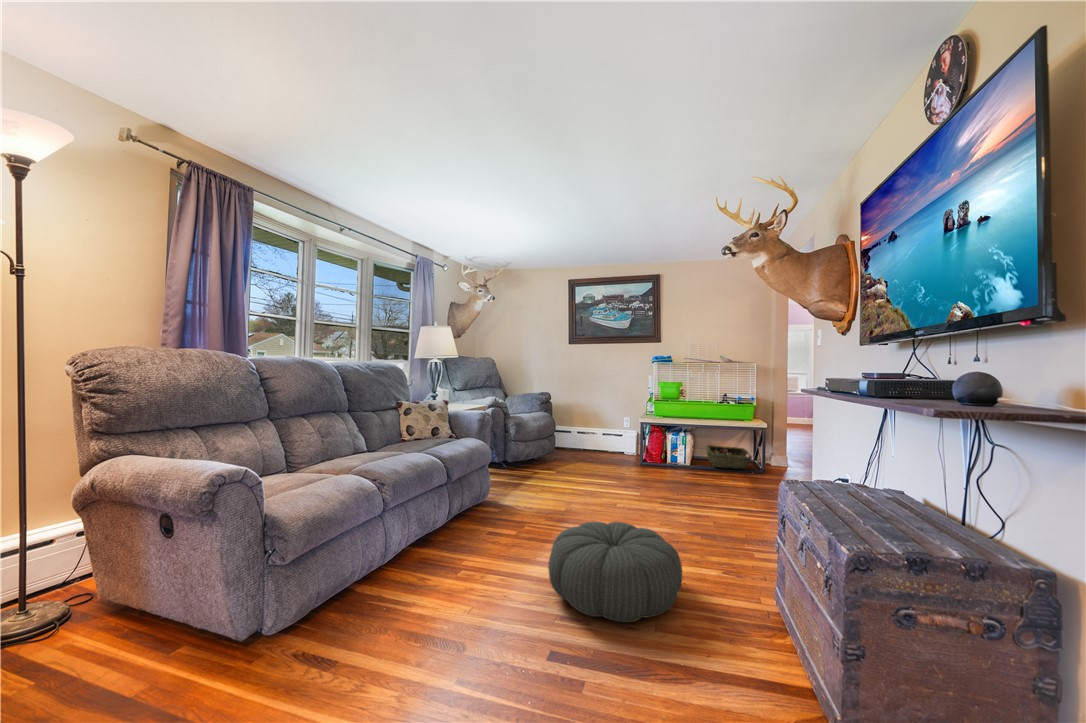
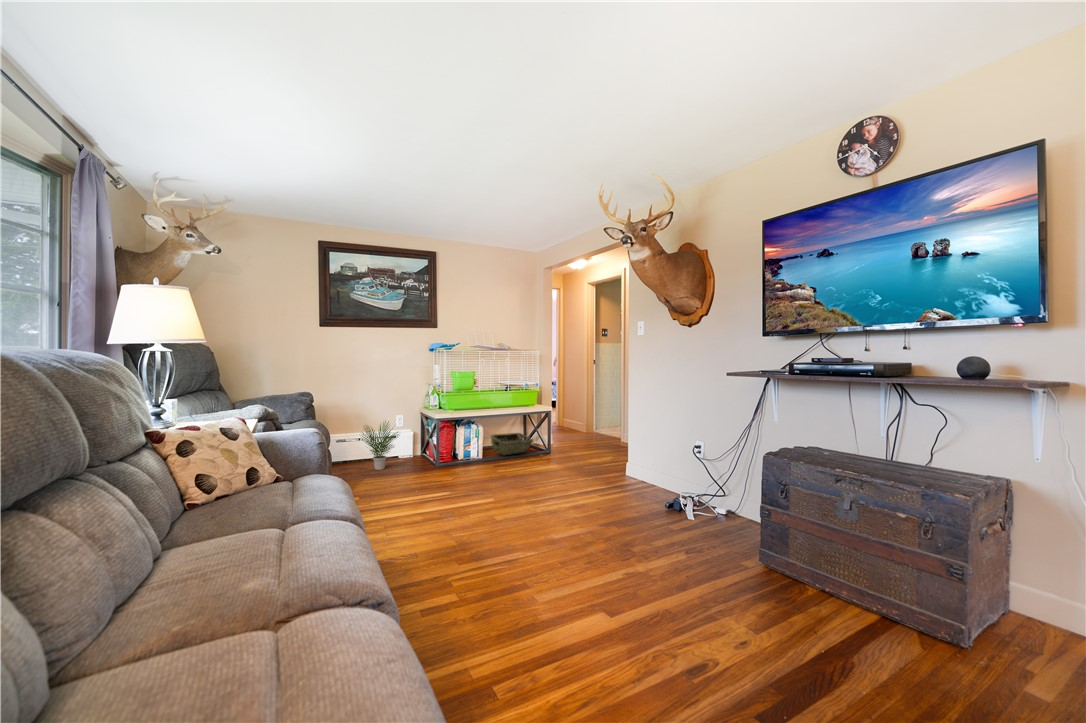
potted plant: none [584,418,621,458] -> present [362,421,398,470]
pouf: present [548,522,682,622] -> none [579,522,724,628]

